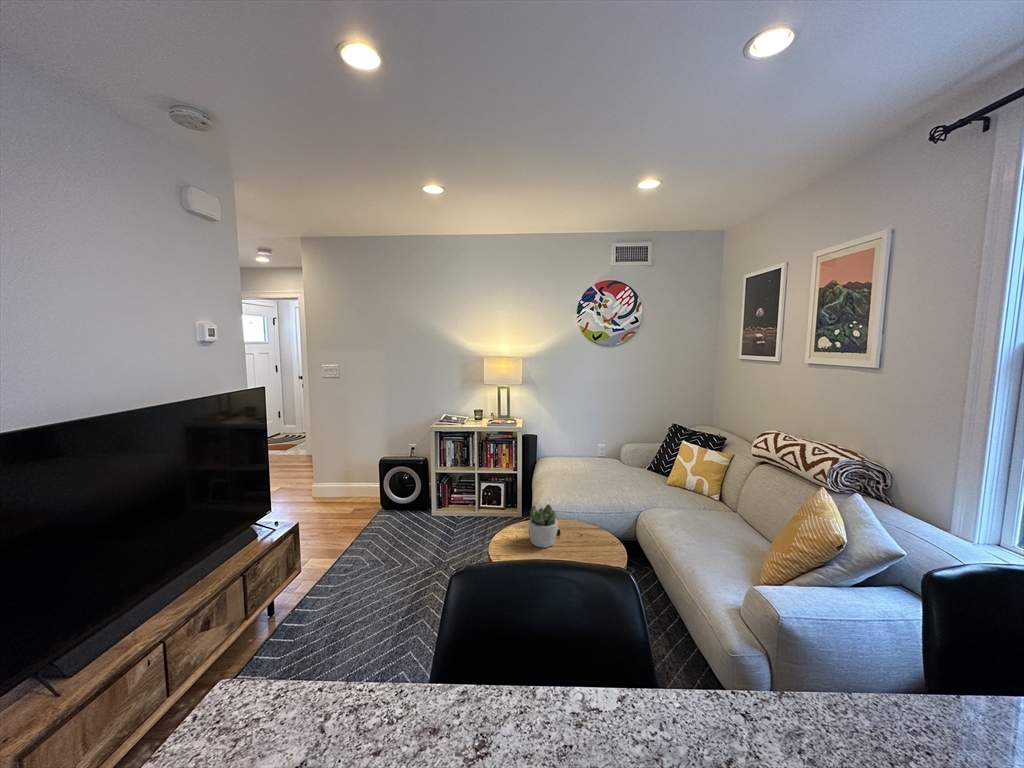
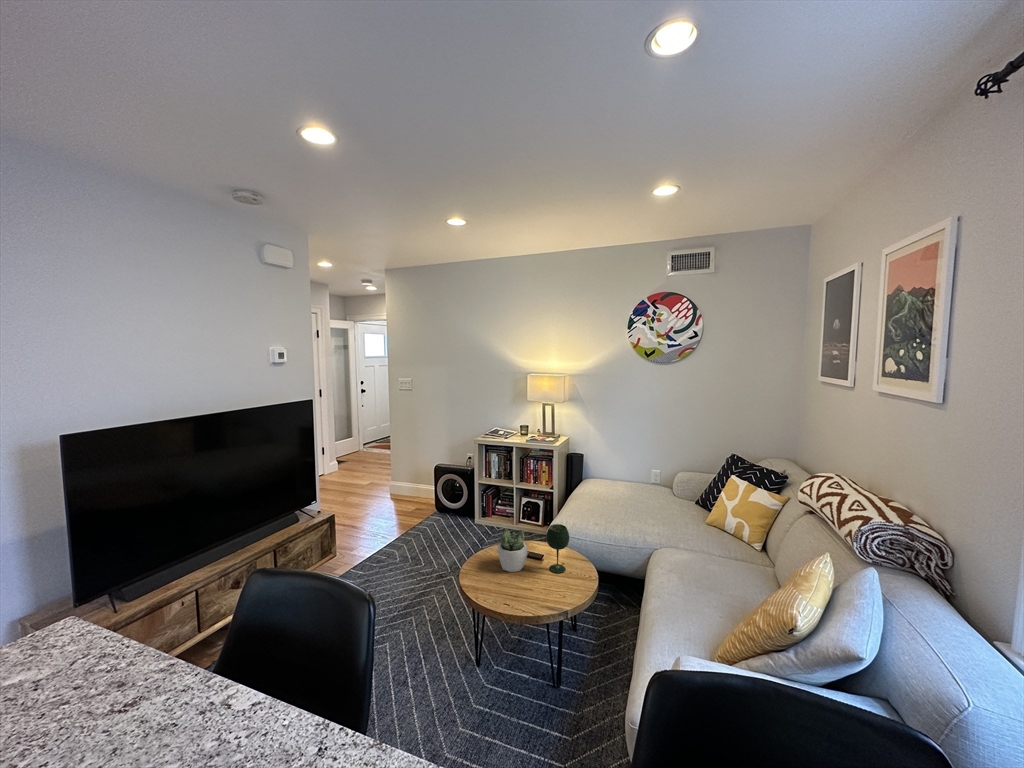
wine glass: none [575,494,598,541] -> present [546,524,569,573]

